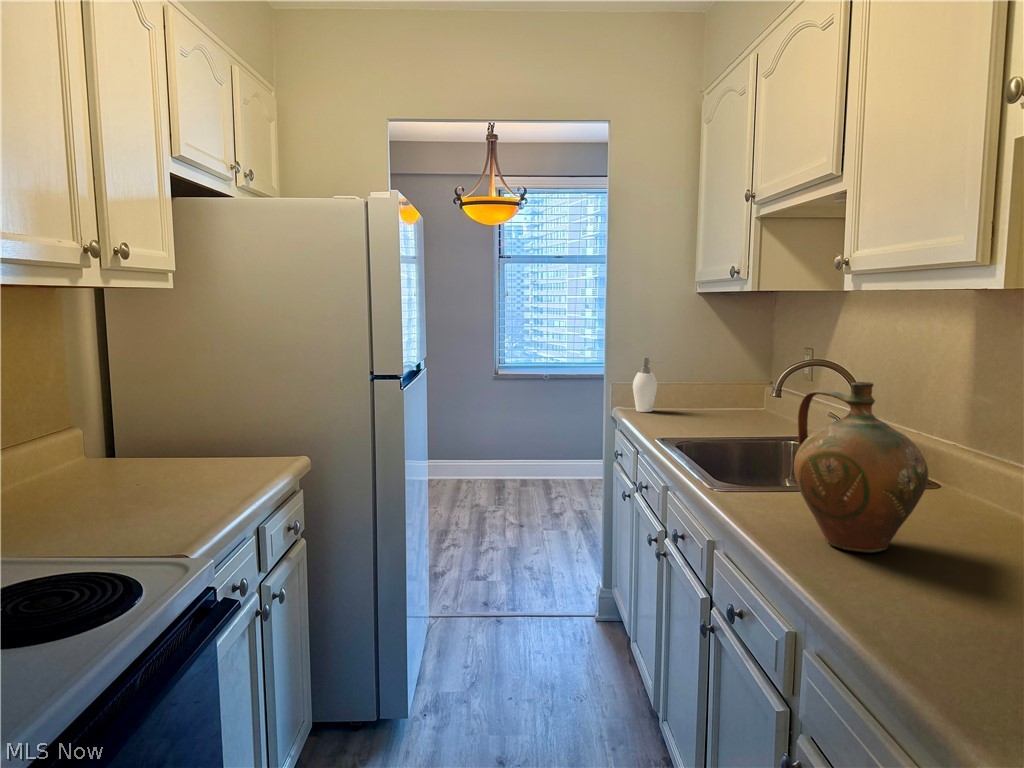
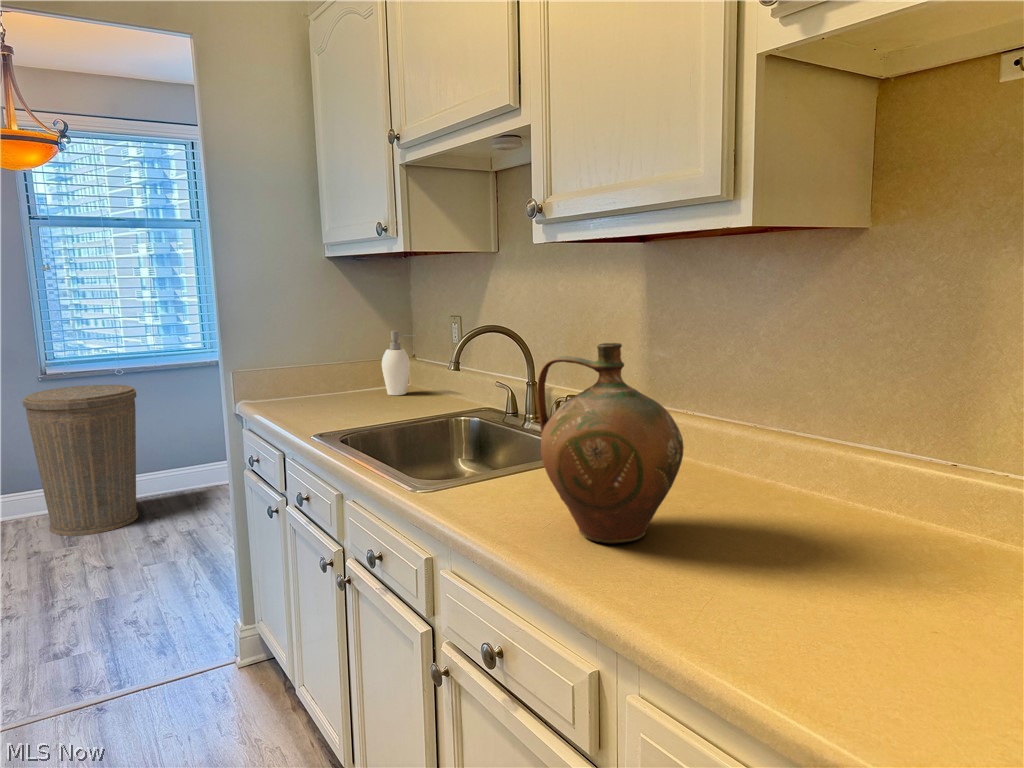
soap dispenser: present [633,357,662,412] -> present [382,331,416,395]
trash can: none [481,385,556,500] -> present [22,385,138,536]

